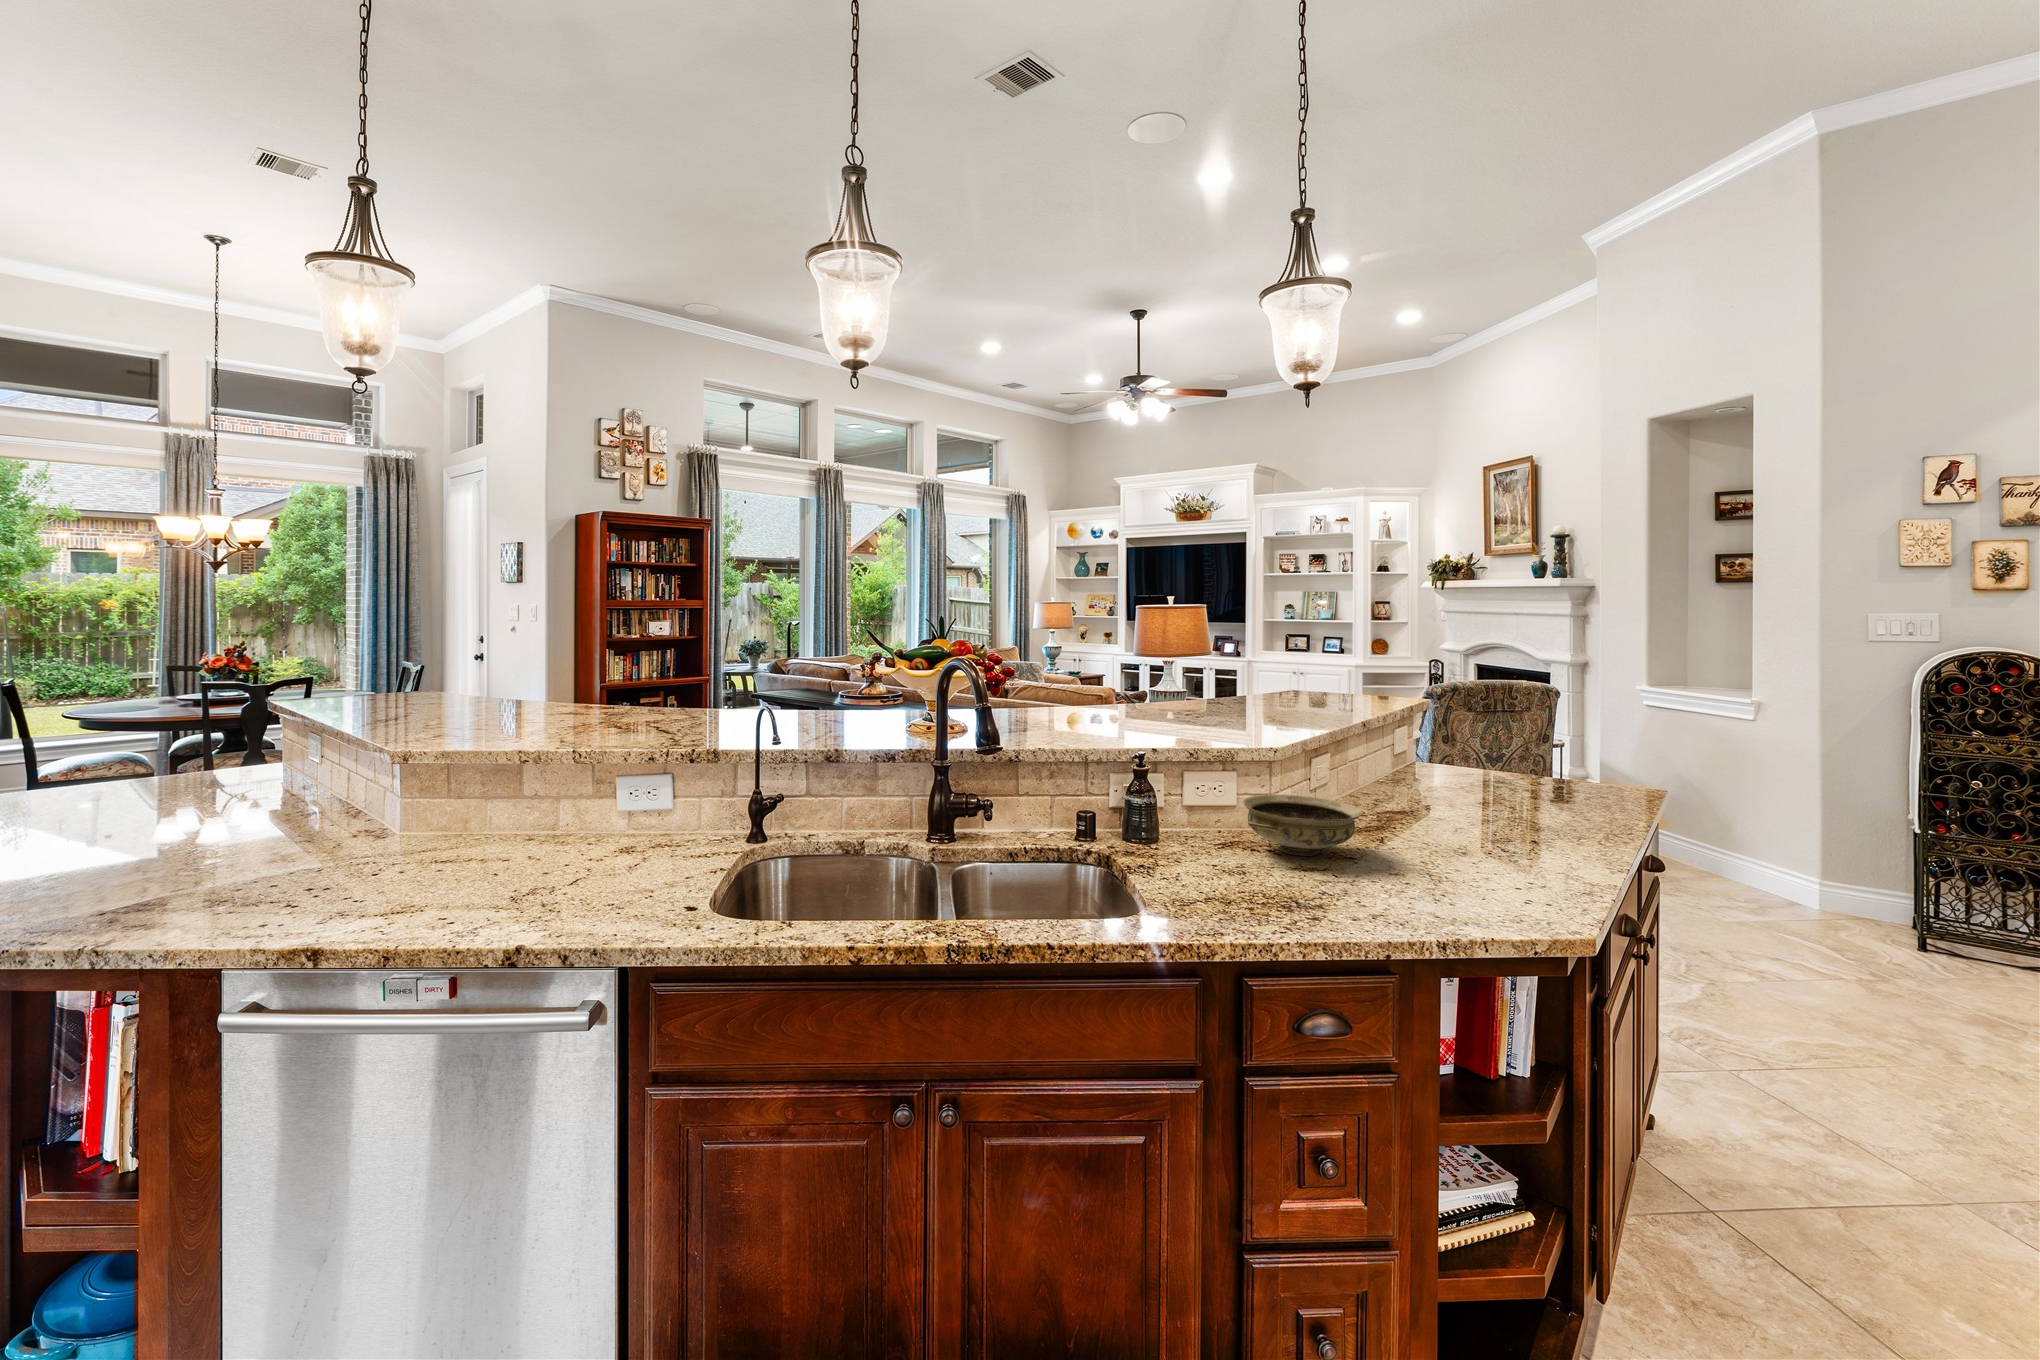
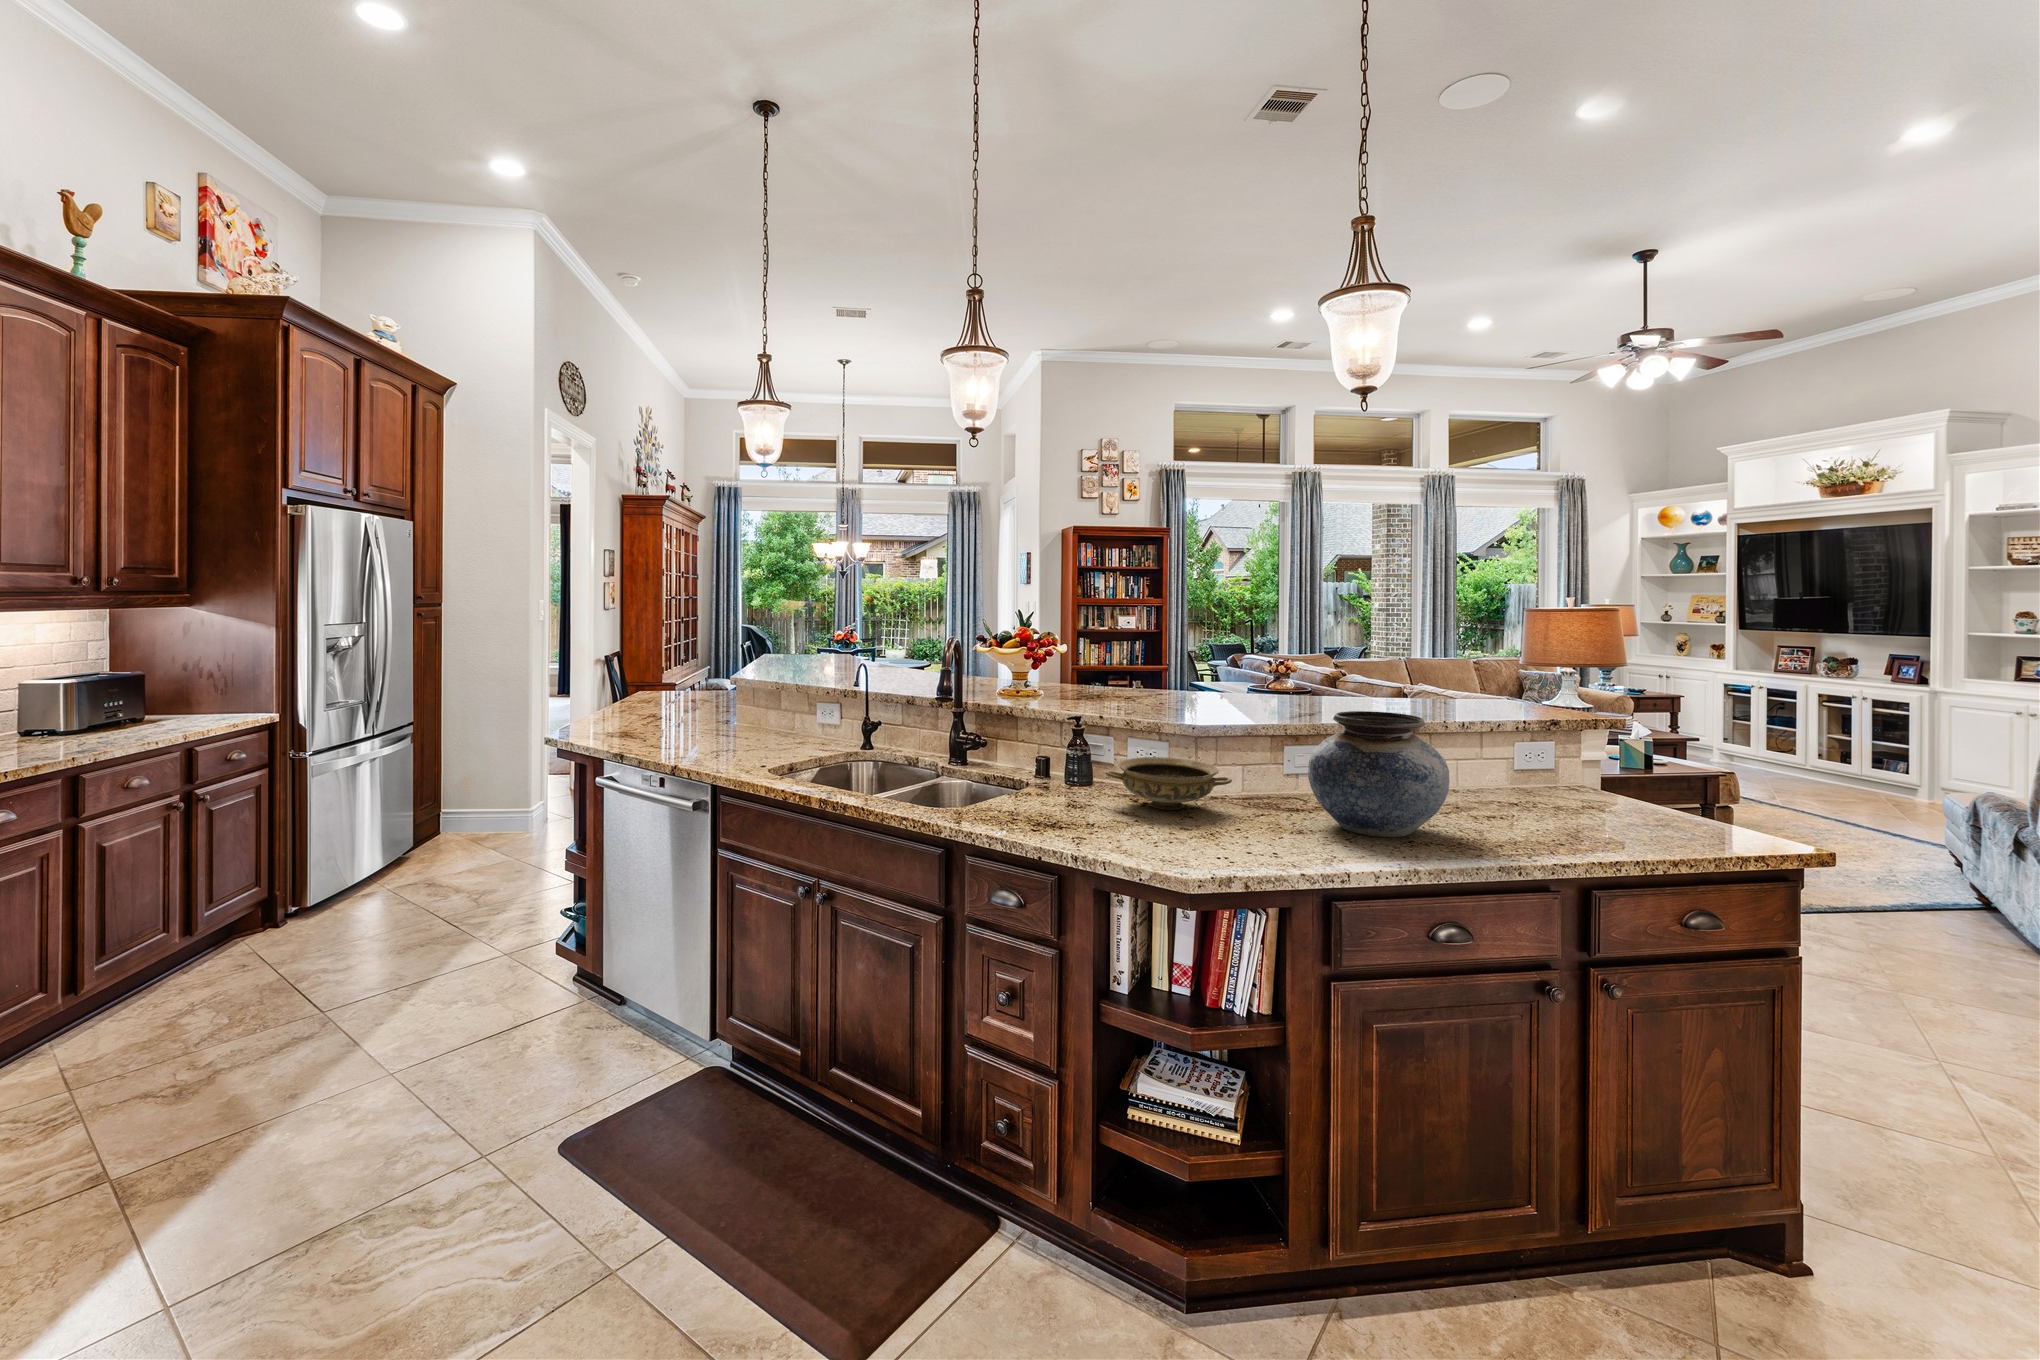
vase: none [1414,724,1556,846] -> present [1308,711,1449,837]

